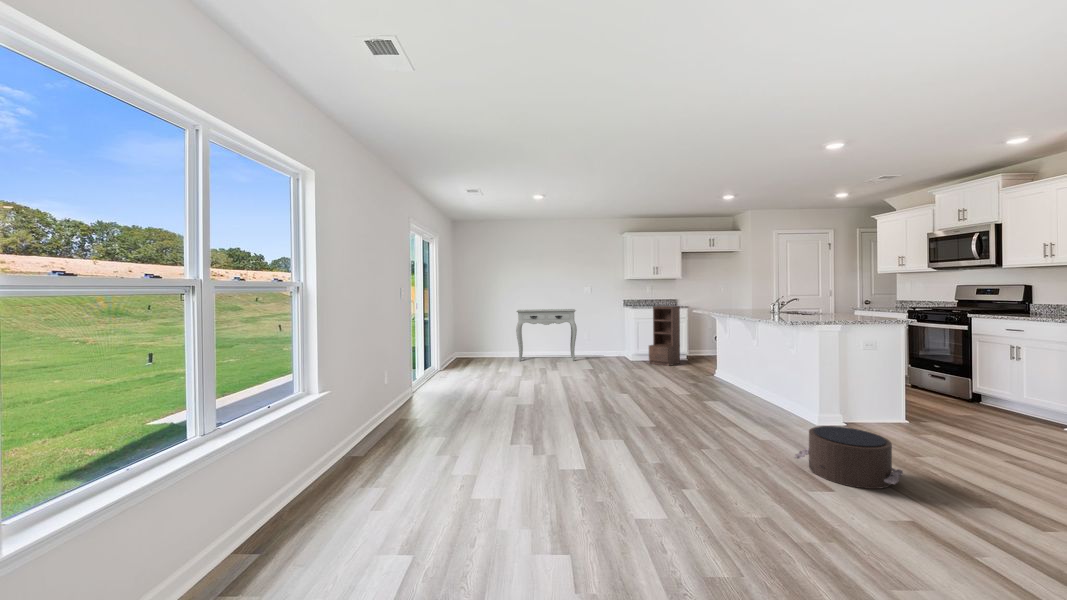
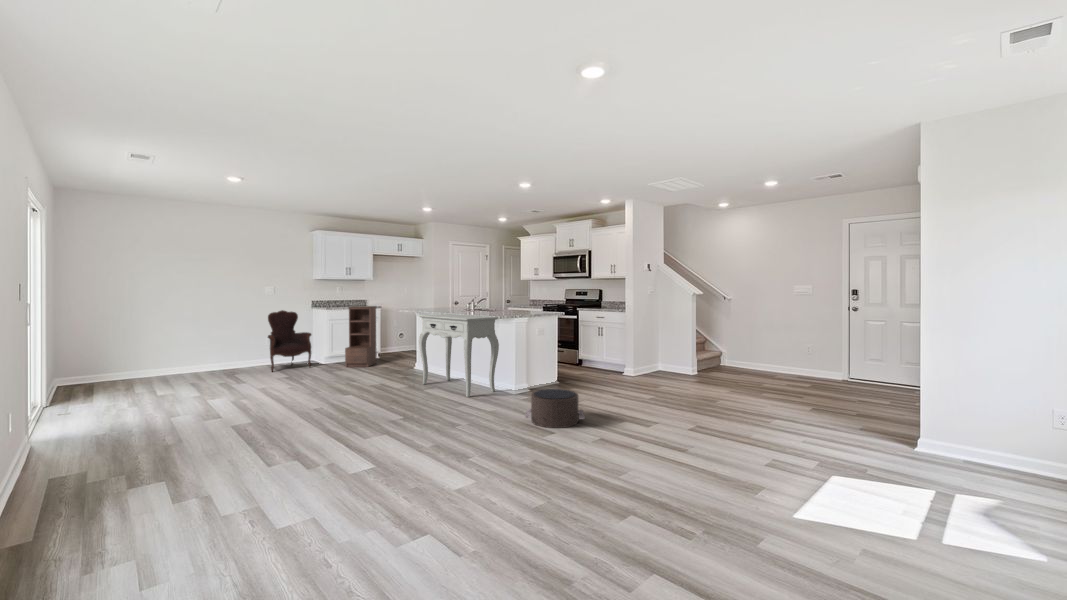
armchair: none [587,308,622,361] -> present [268,310,311,372]
console table: present [516,309,577,361] -> present [419,314,499,397]

